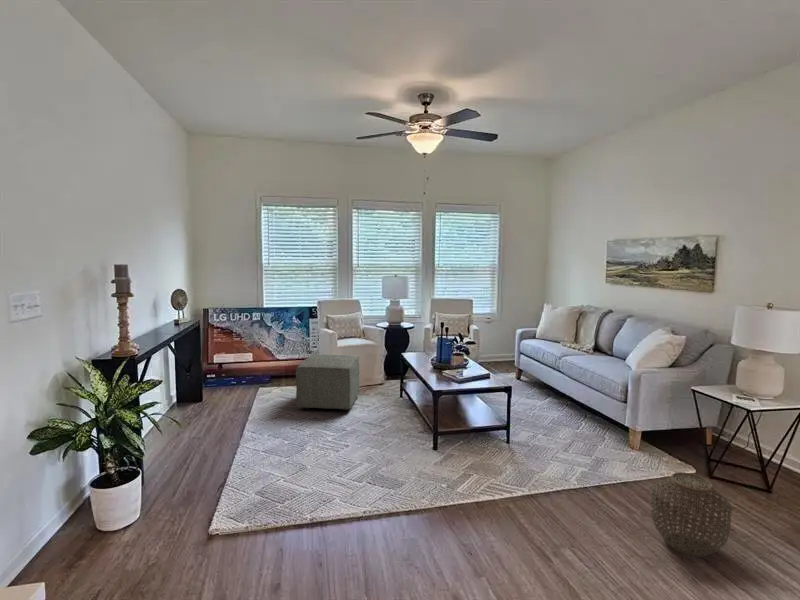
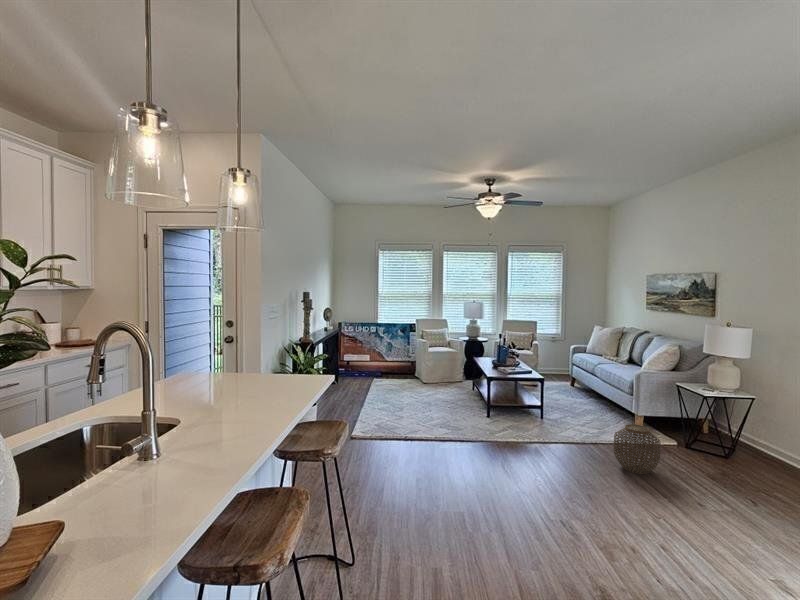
ottoman: present [296,355,359,411] -> none [399,356,444,394]

